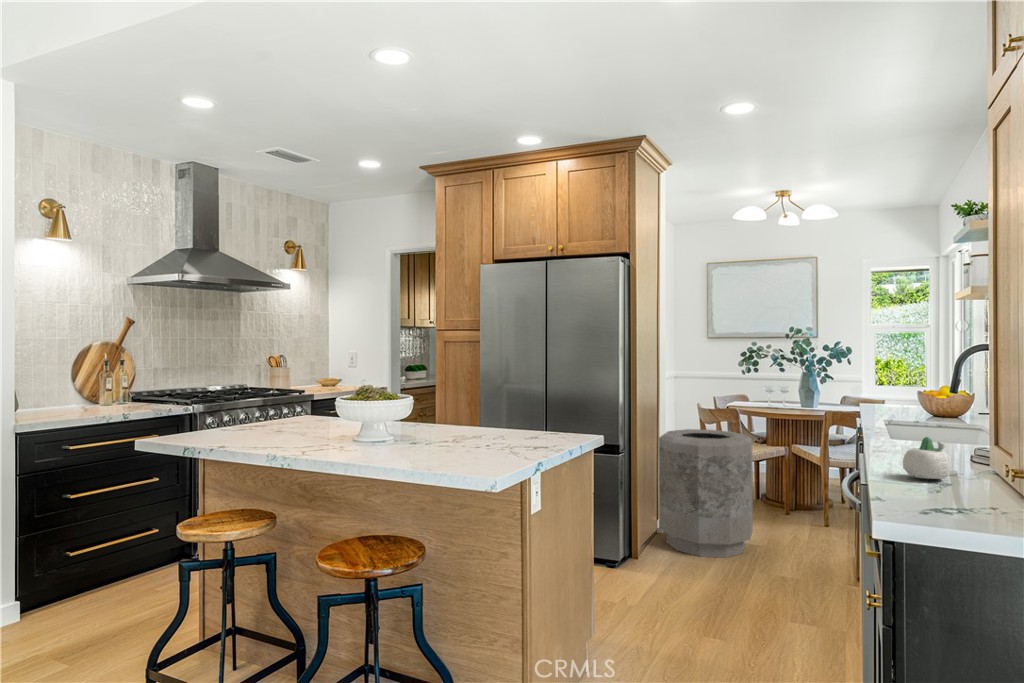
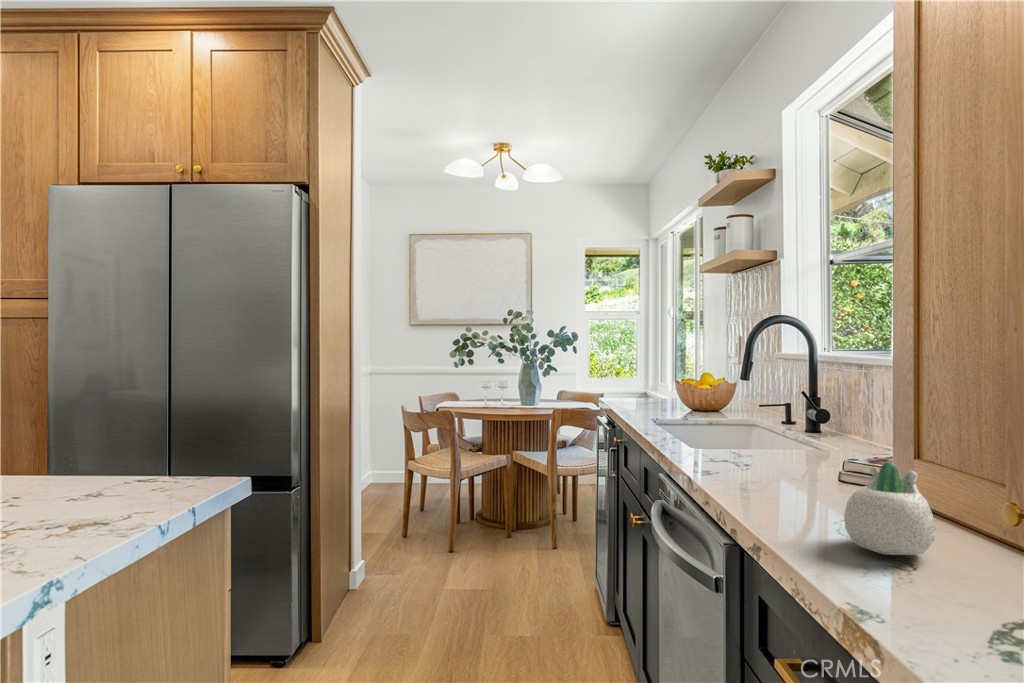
trash can: present [659,429,753,558] -> none [348,442,475,629]

